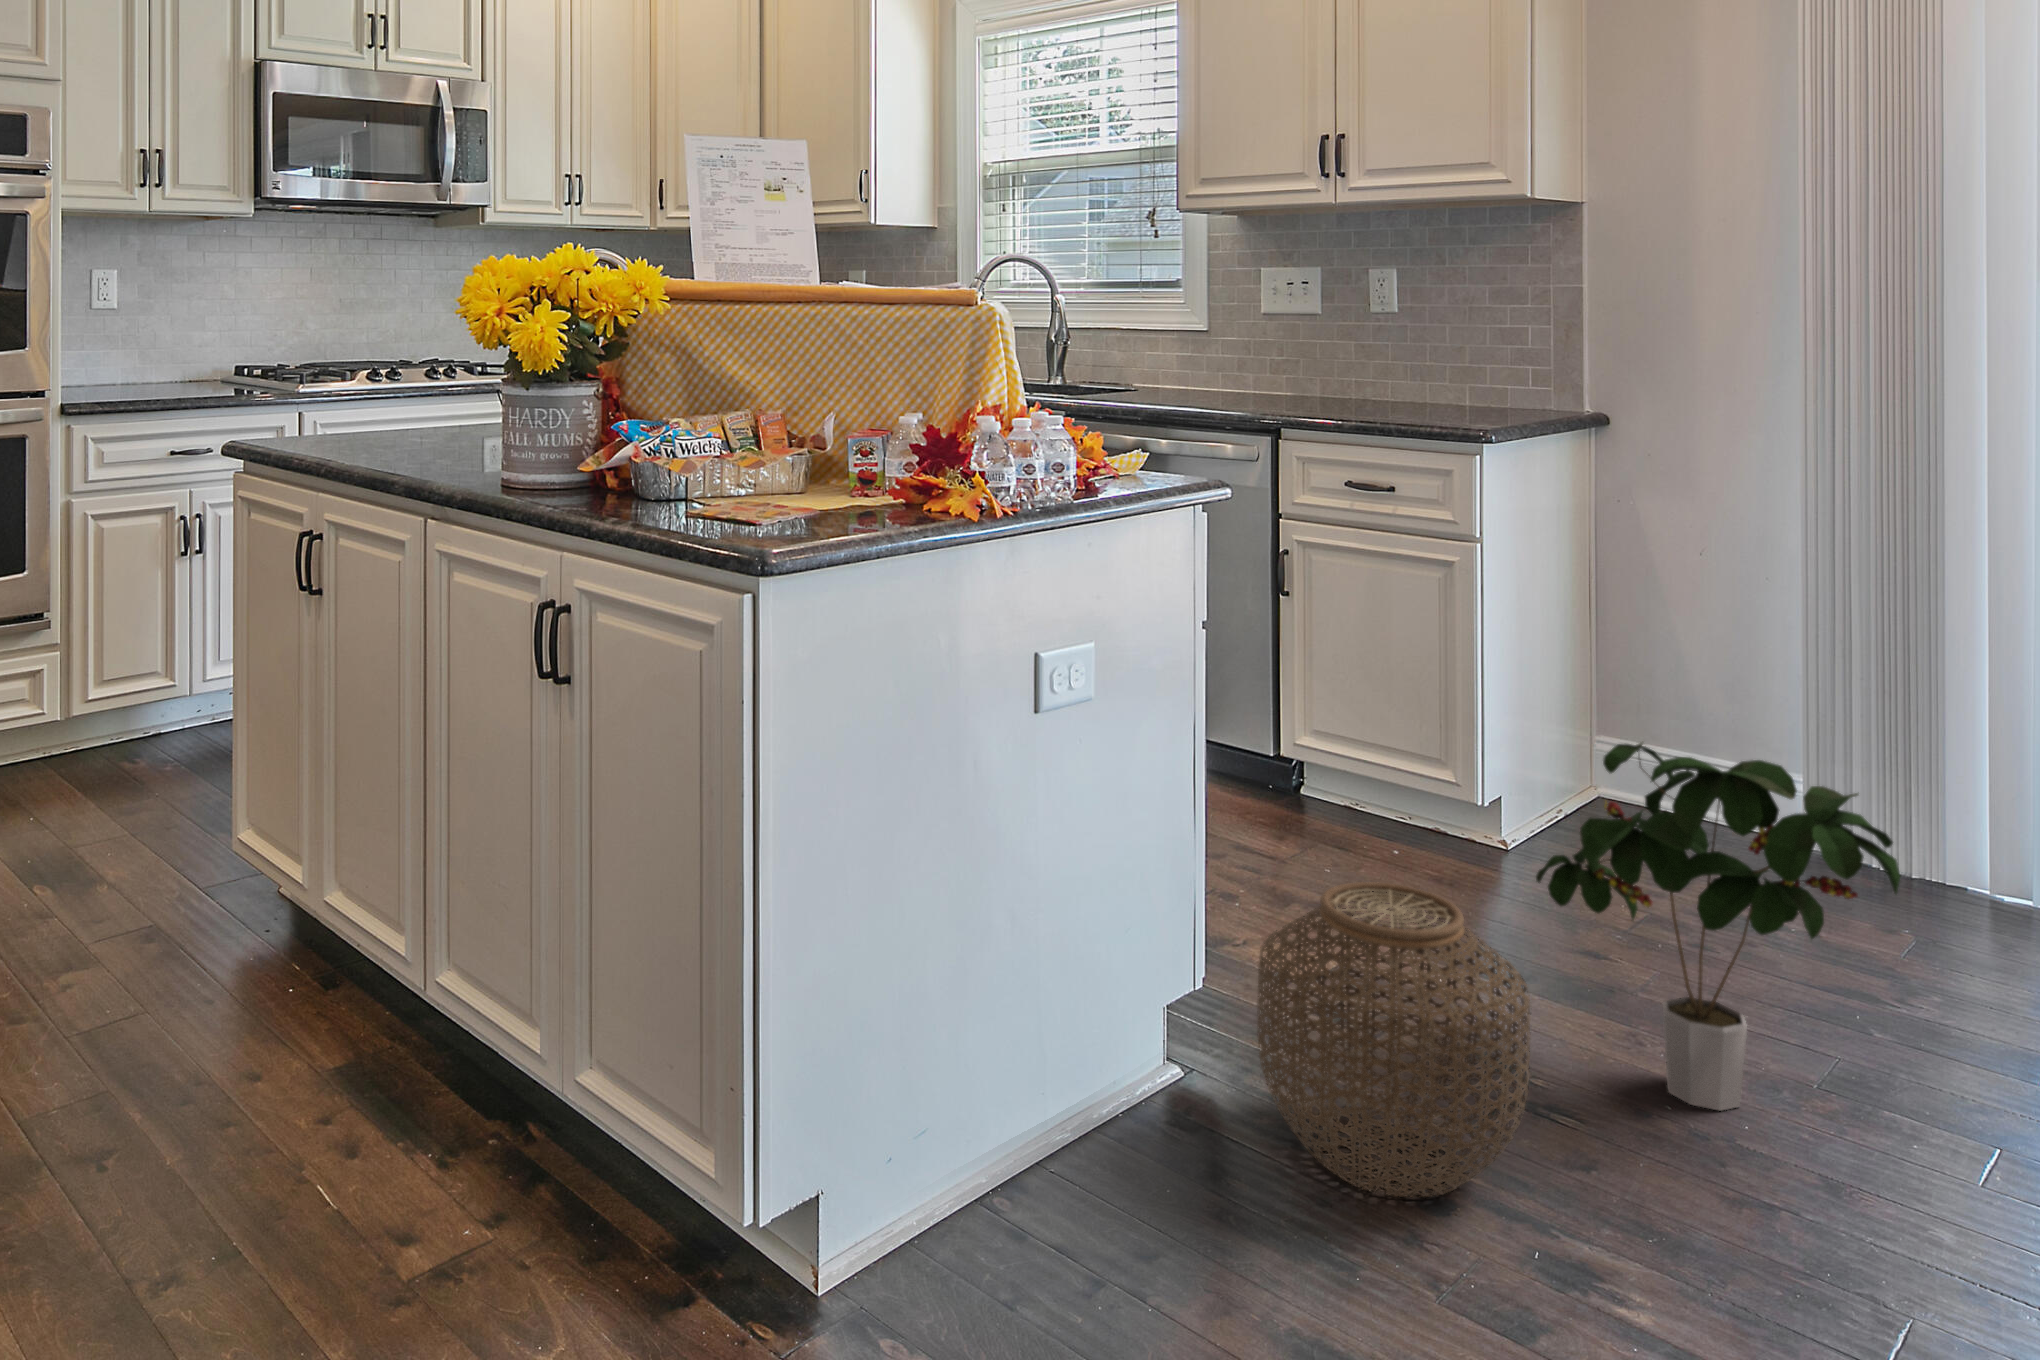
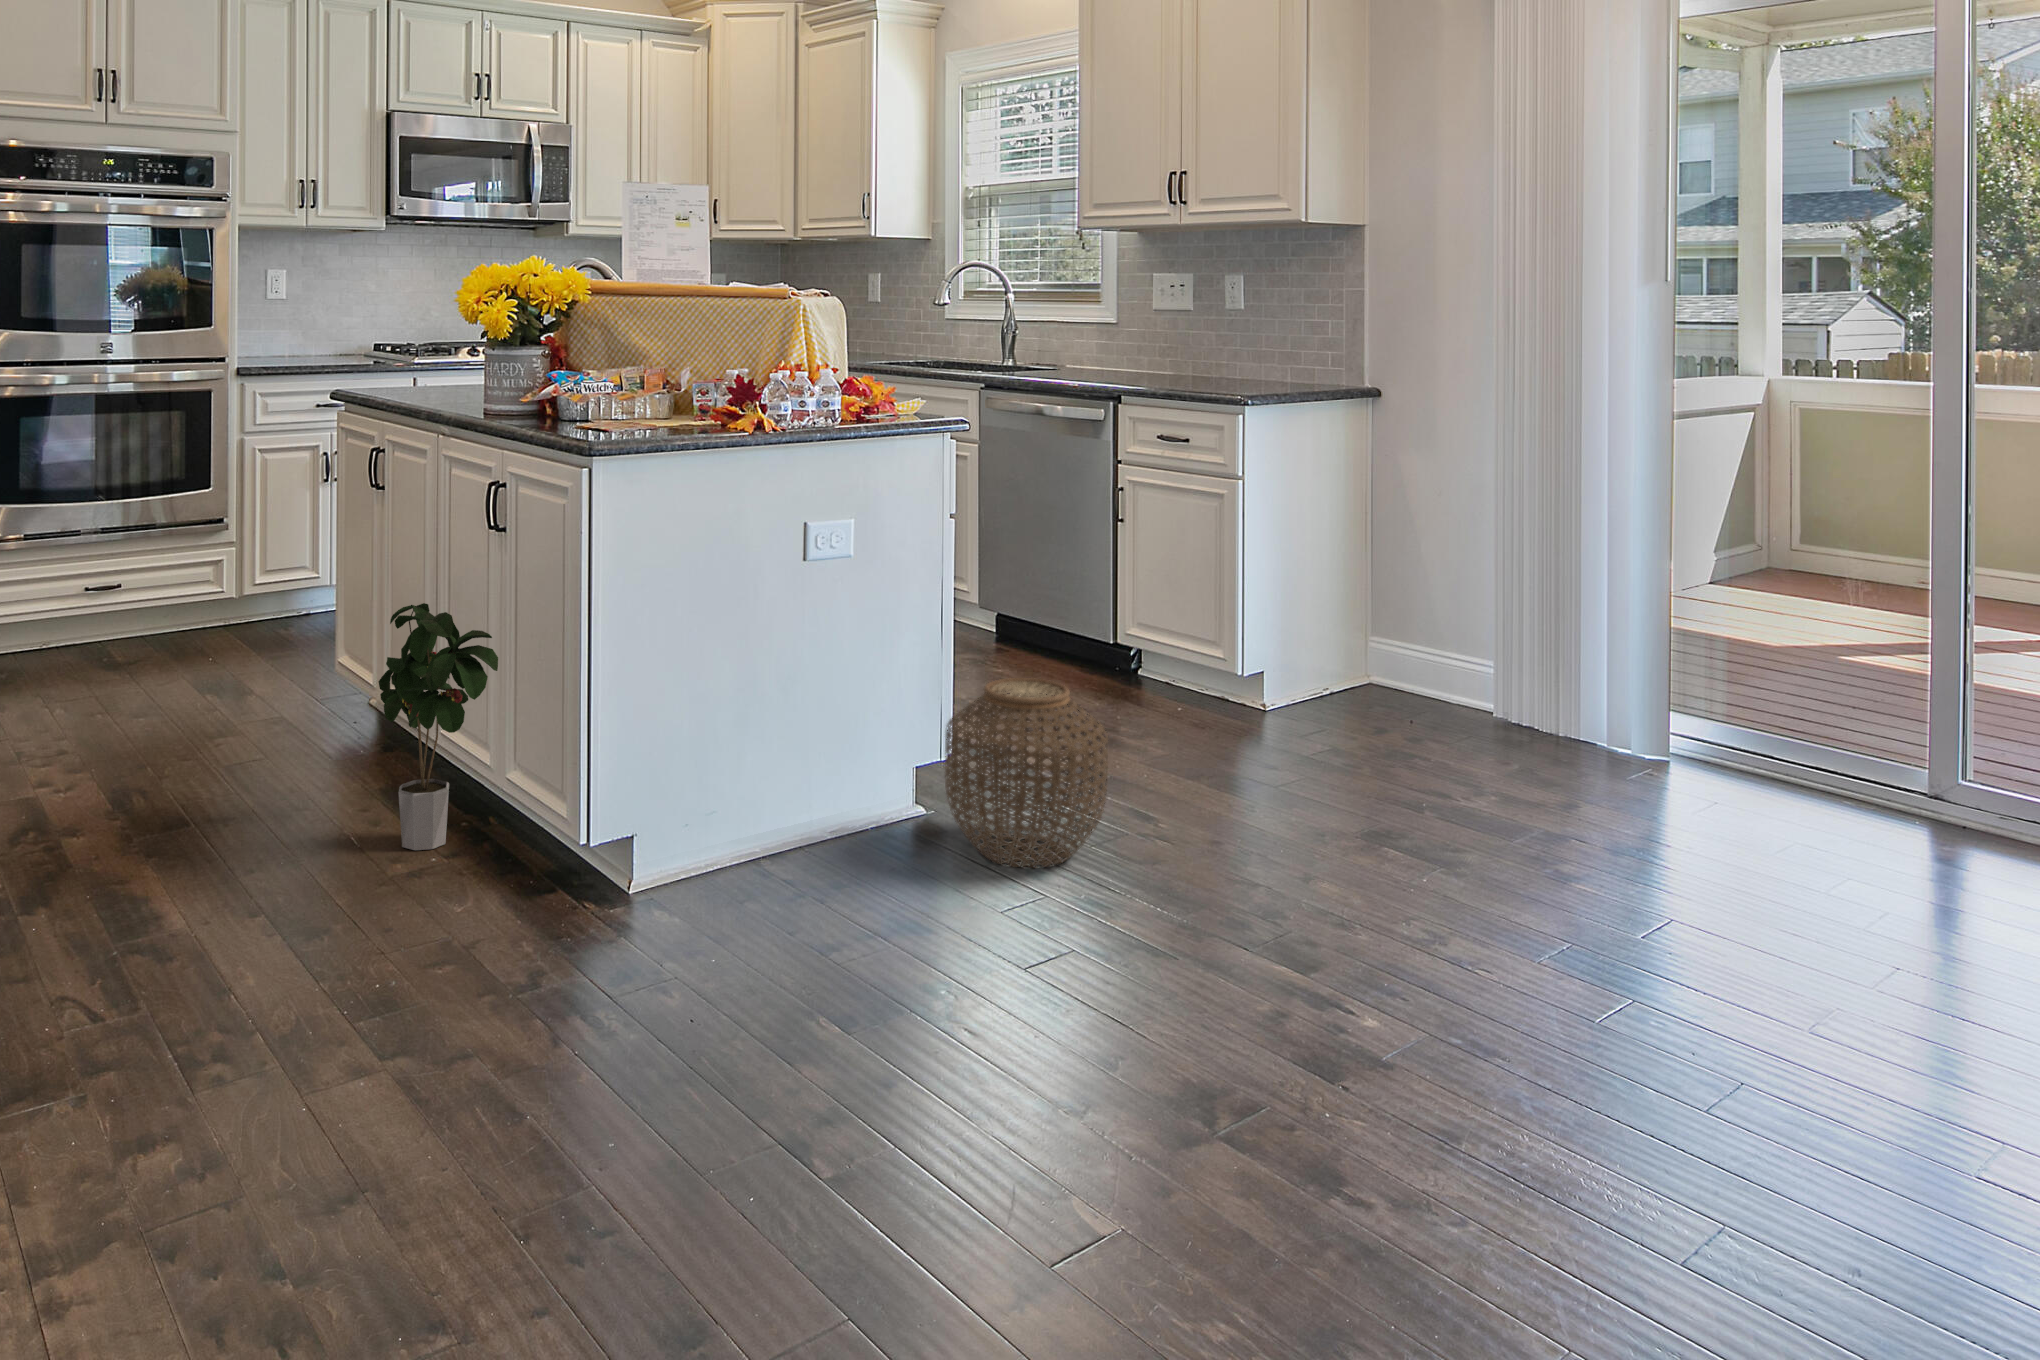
potted plant: present [1536,743,1900,1111] -> present [378,603,498,850]

